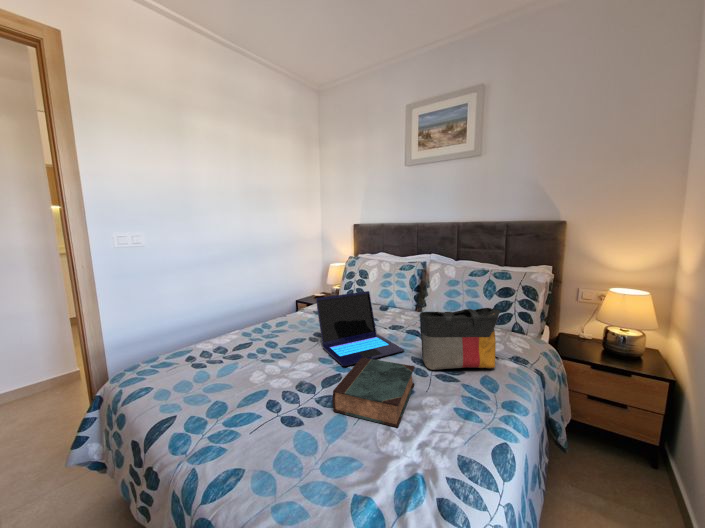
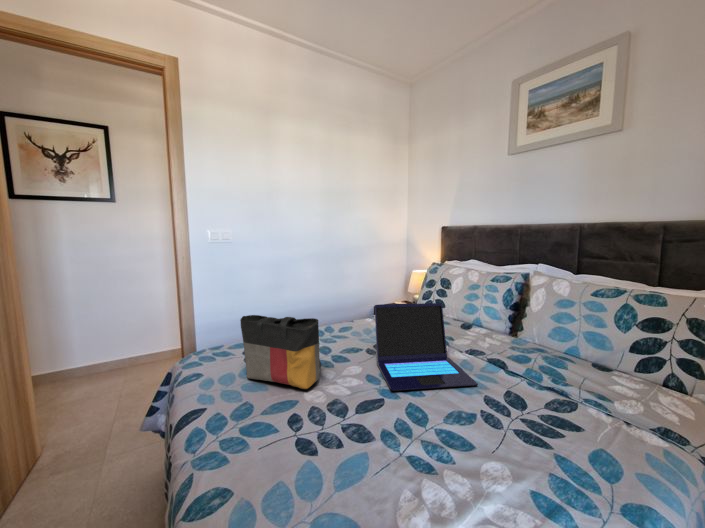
tote bag: present [420,308,501,370] -> present [240,315,321,389]
book: present [332,357,415,427] -> none [356,384,479,497]

